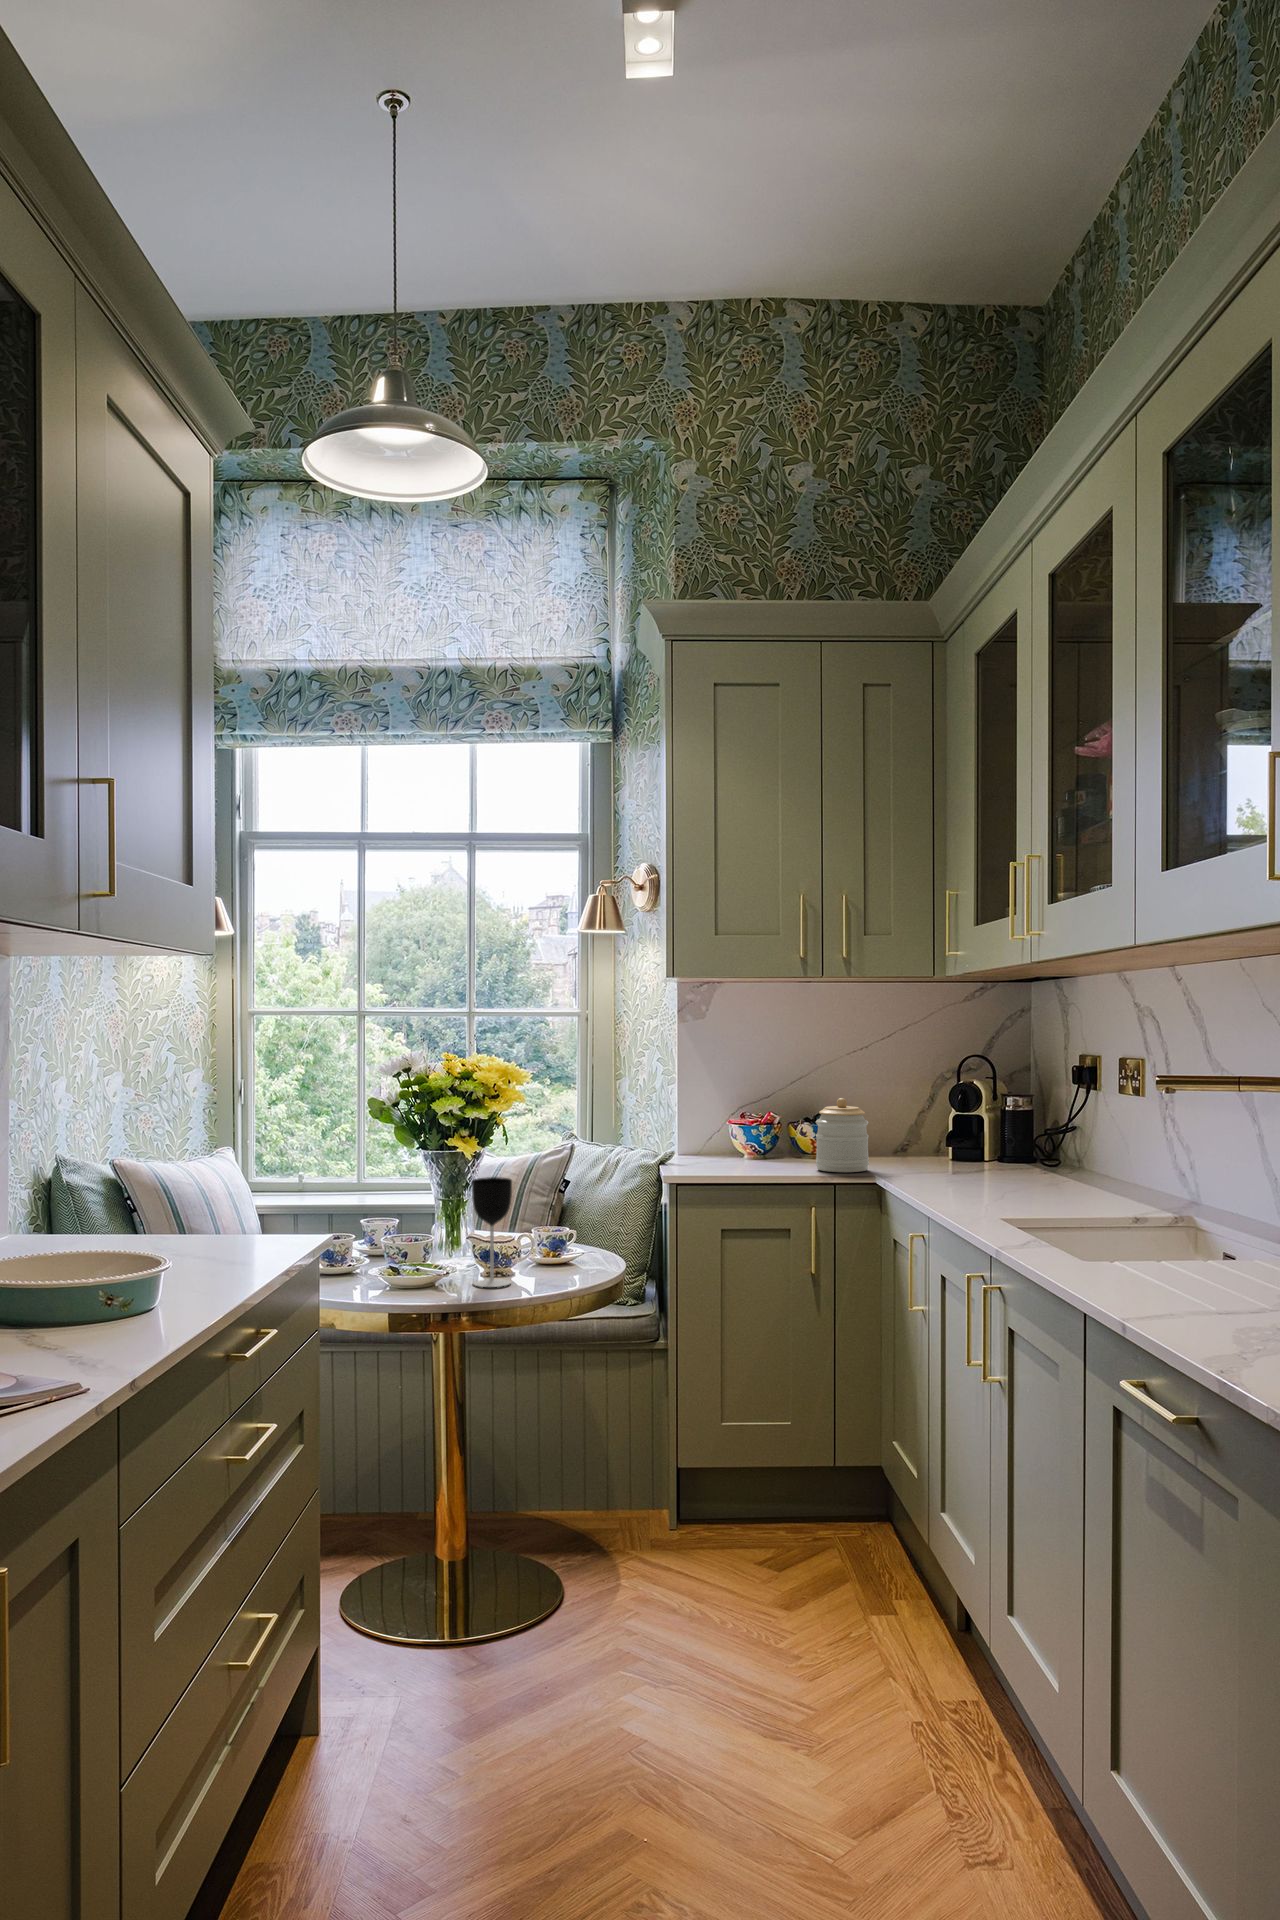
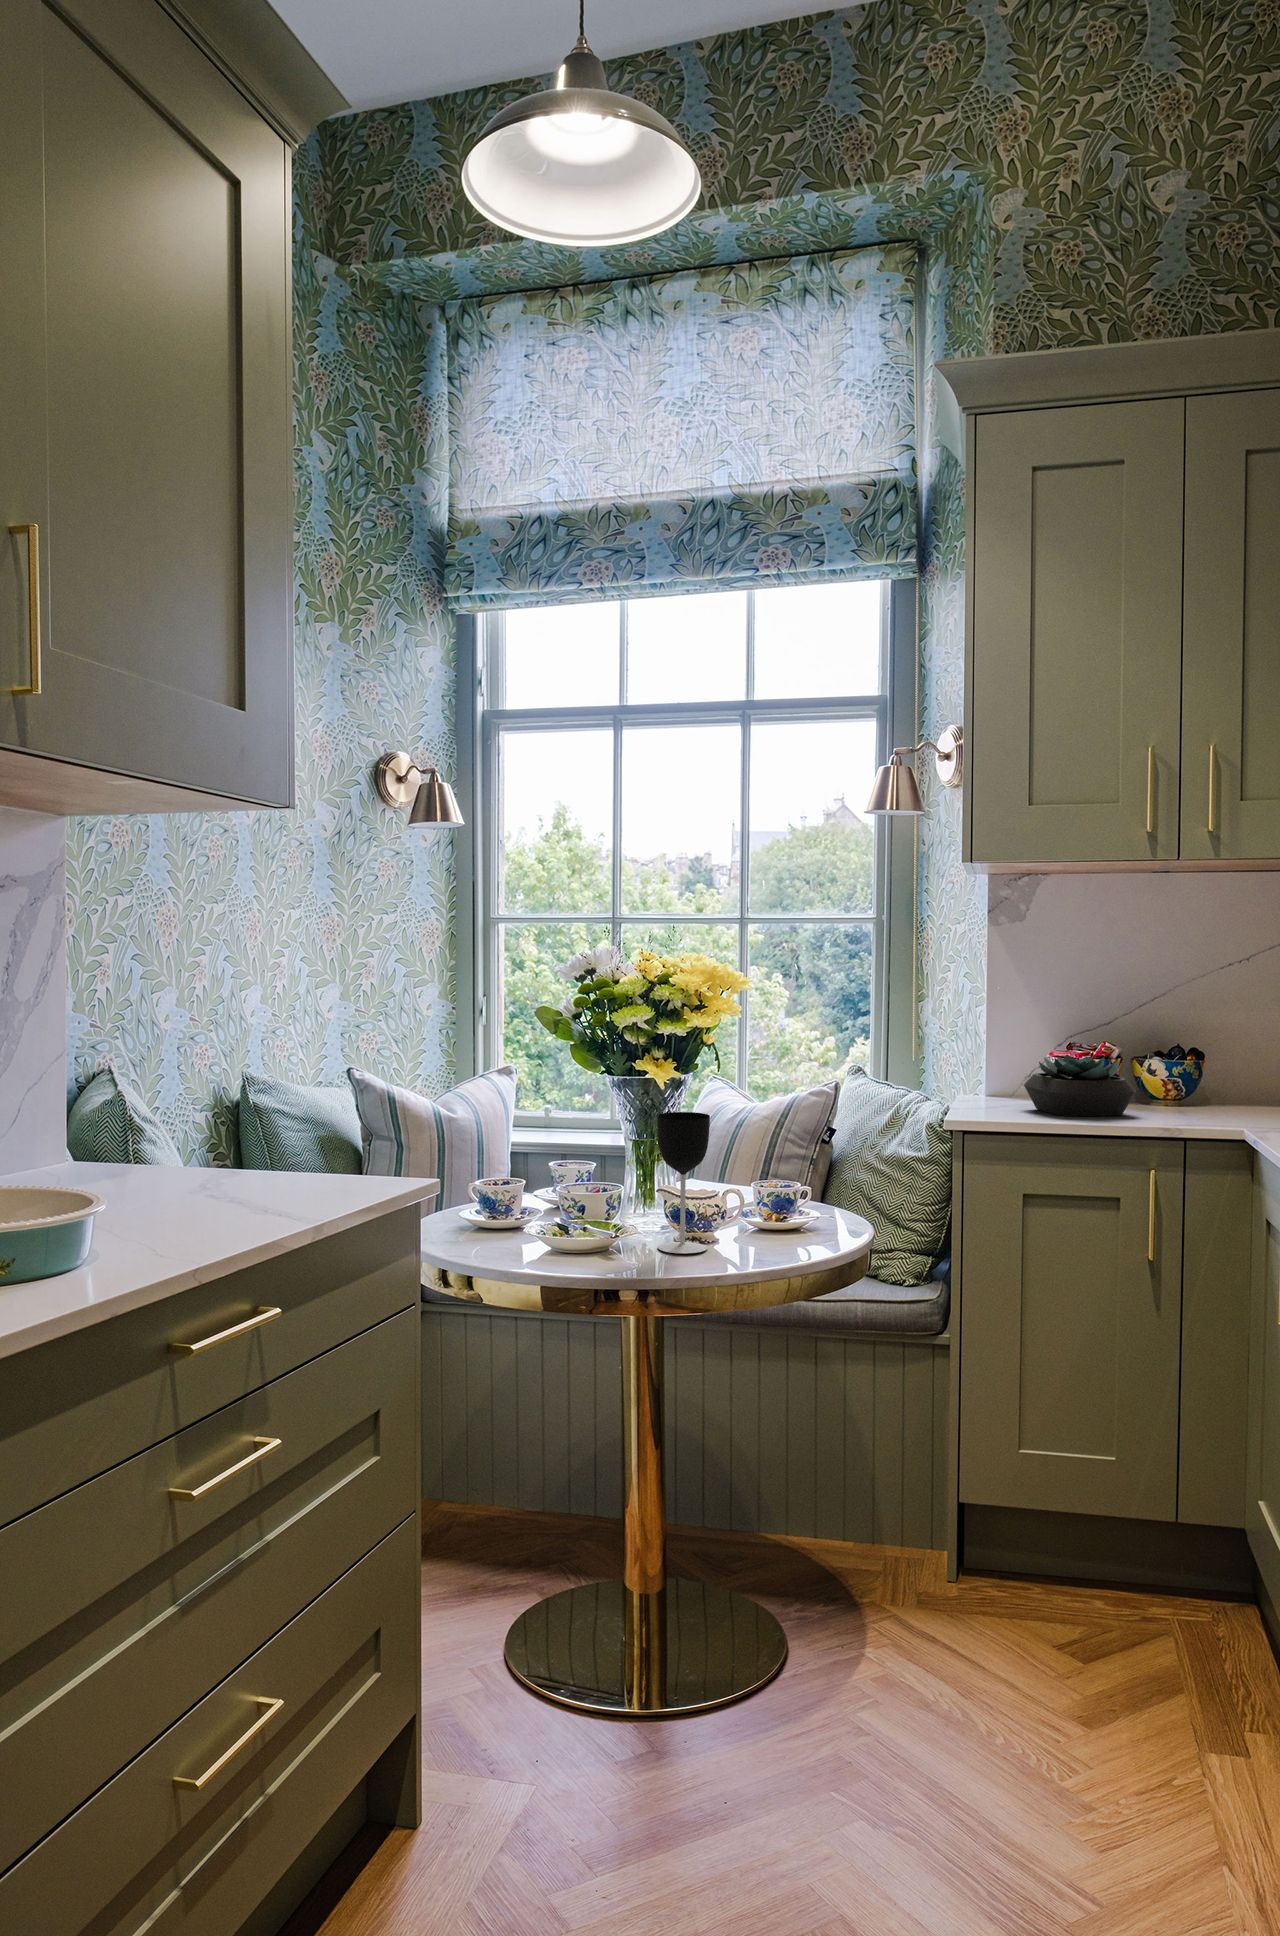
jar: present [816,1098,869,1172] -> none [1160,1028,1237,1128]
succulent plant: none [713,1121,796,1168] -> present [1024,1055,1136,1116]

